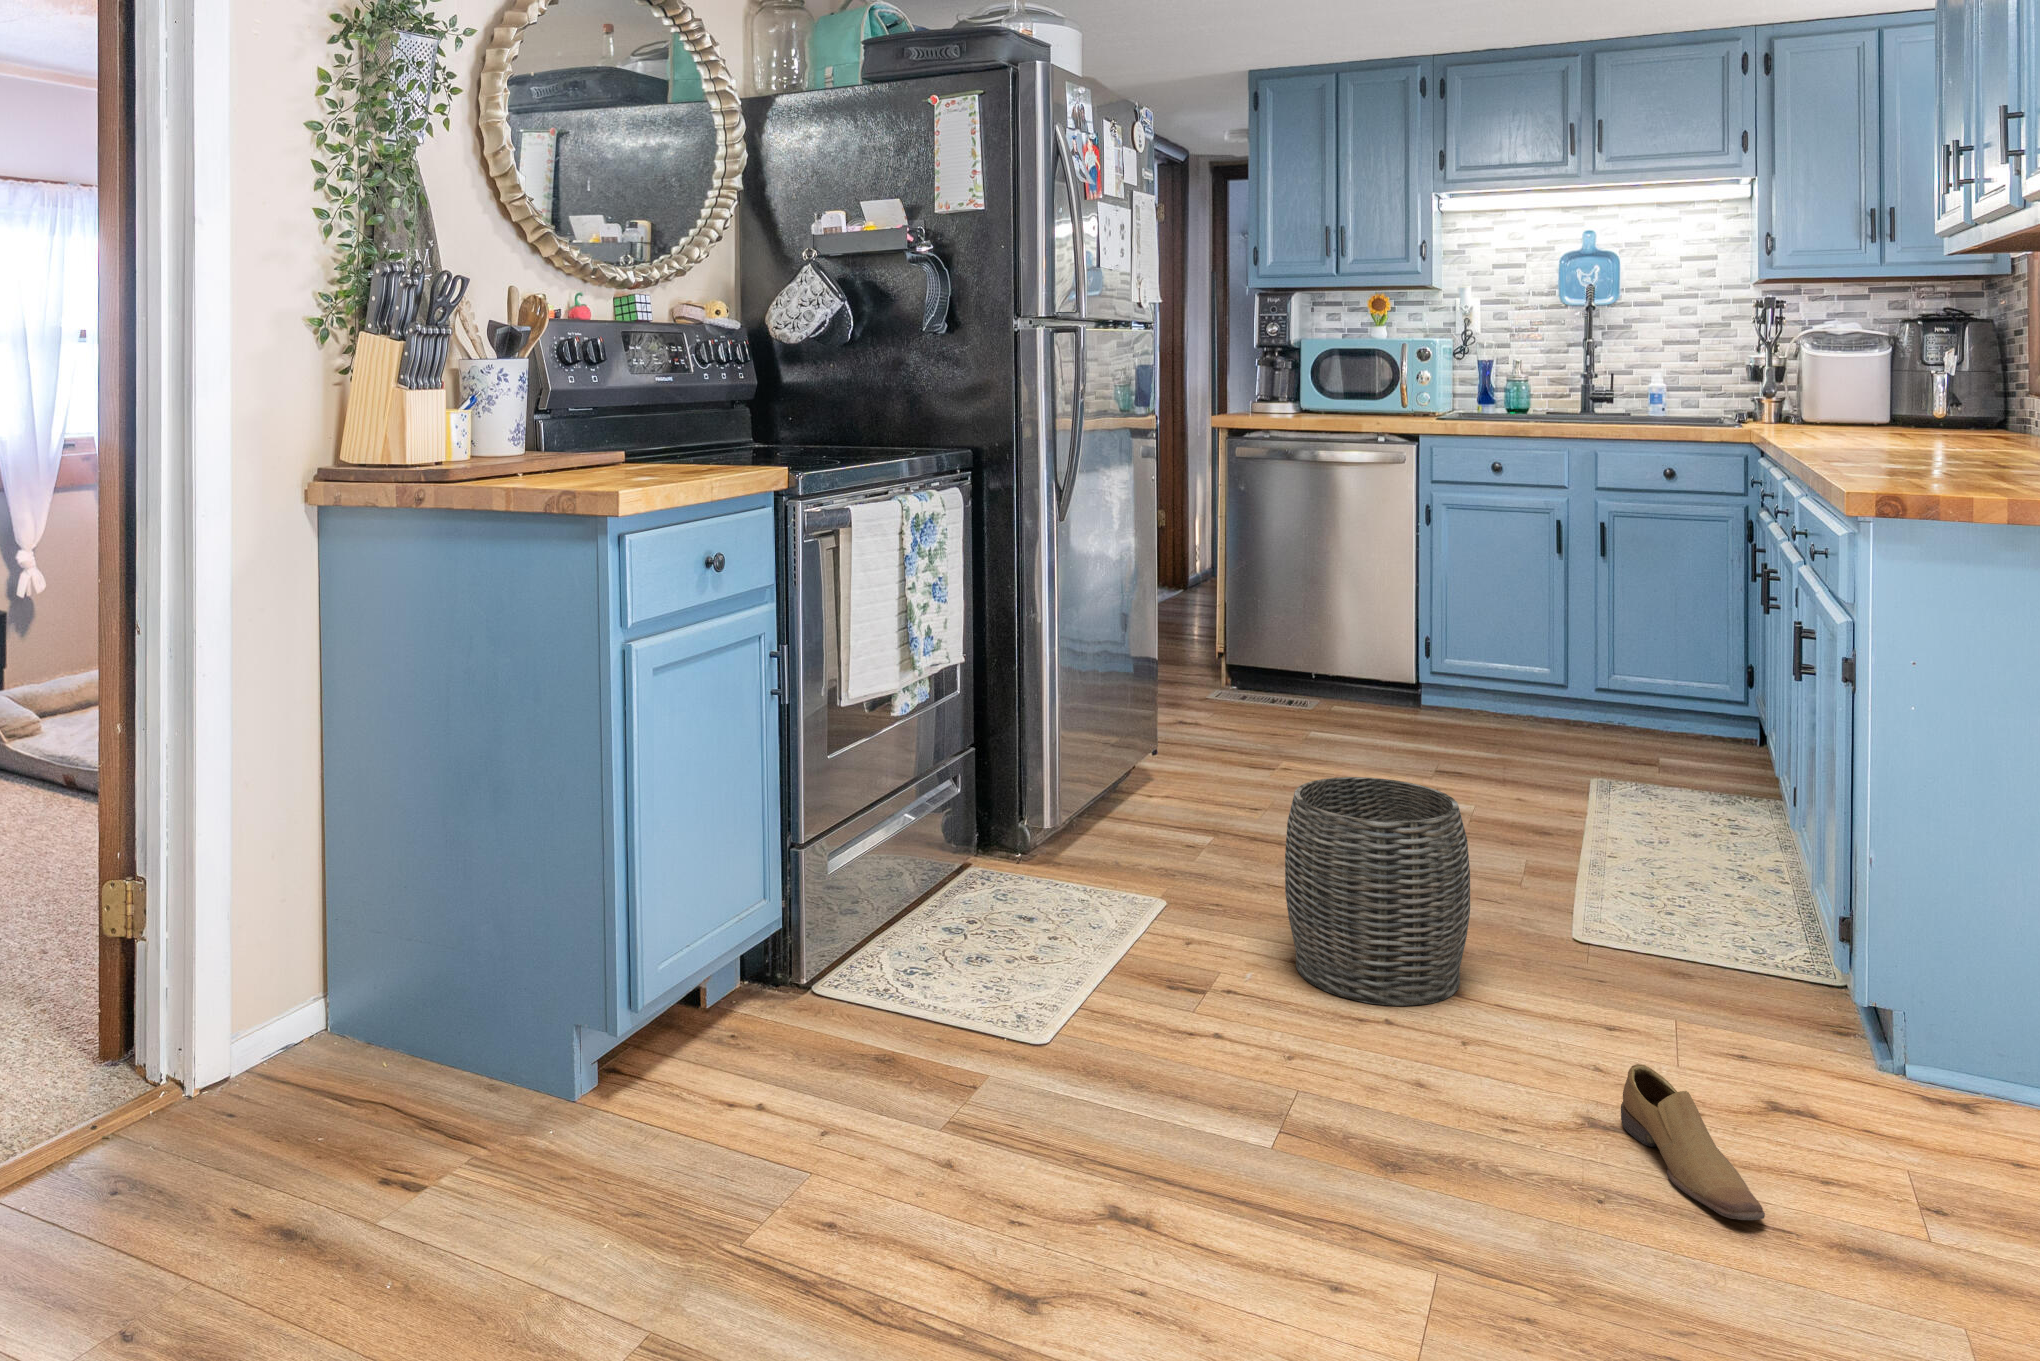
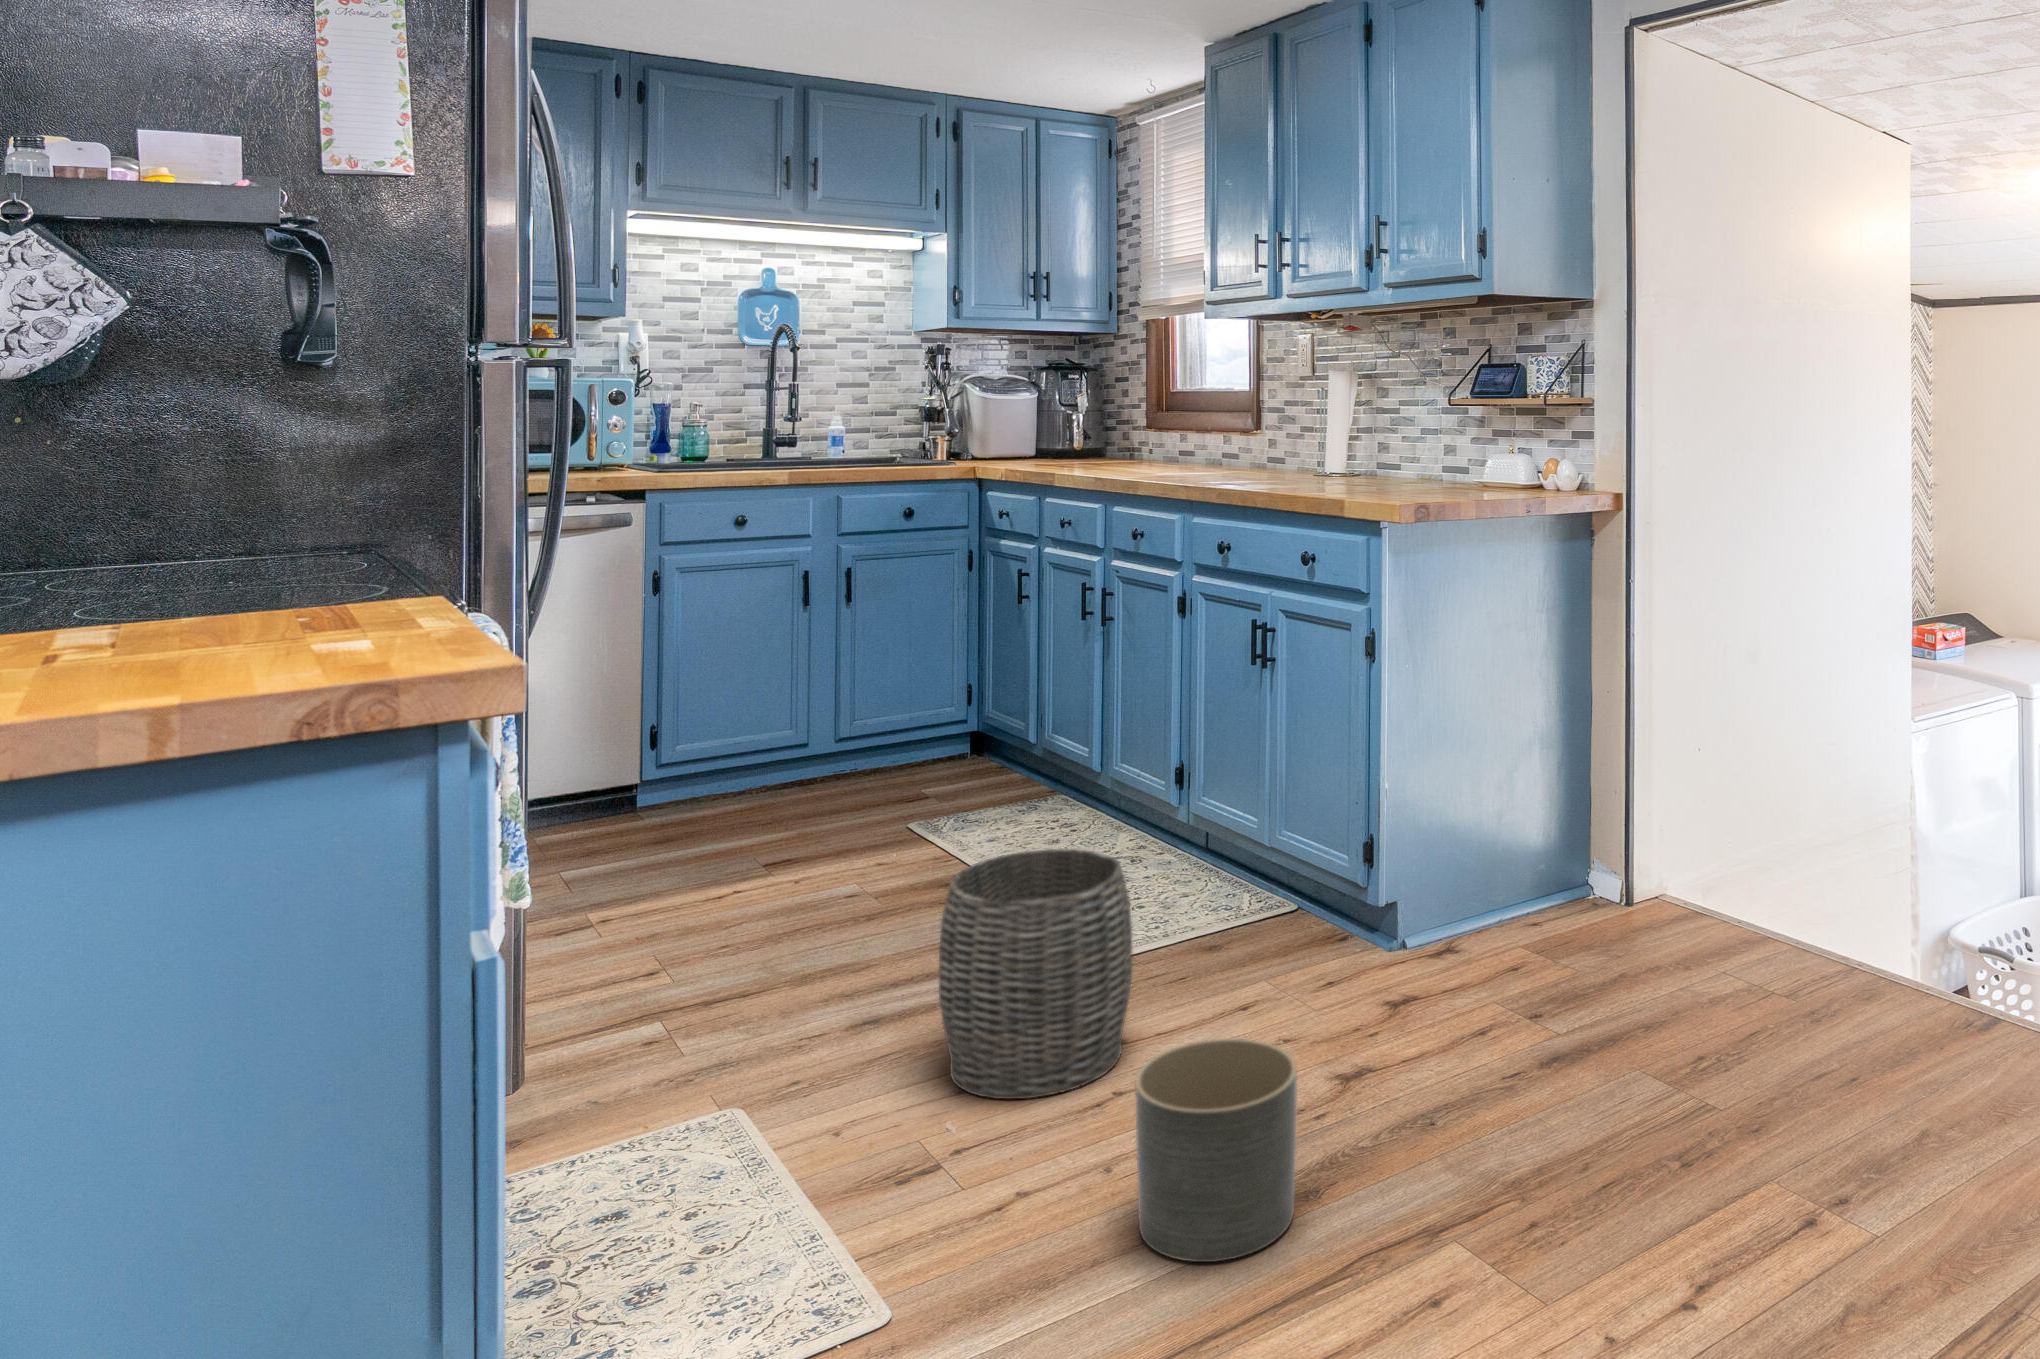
planter: none [1221,961,1380,1167] -> present [1135,1038,1297,1262]
shoe: present [1621,1064,1765,1220] -> none [1365,1012,1526,1093]

